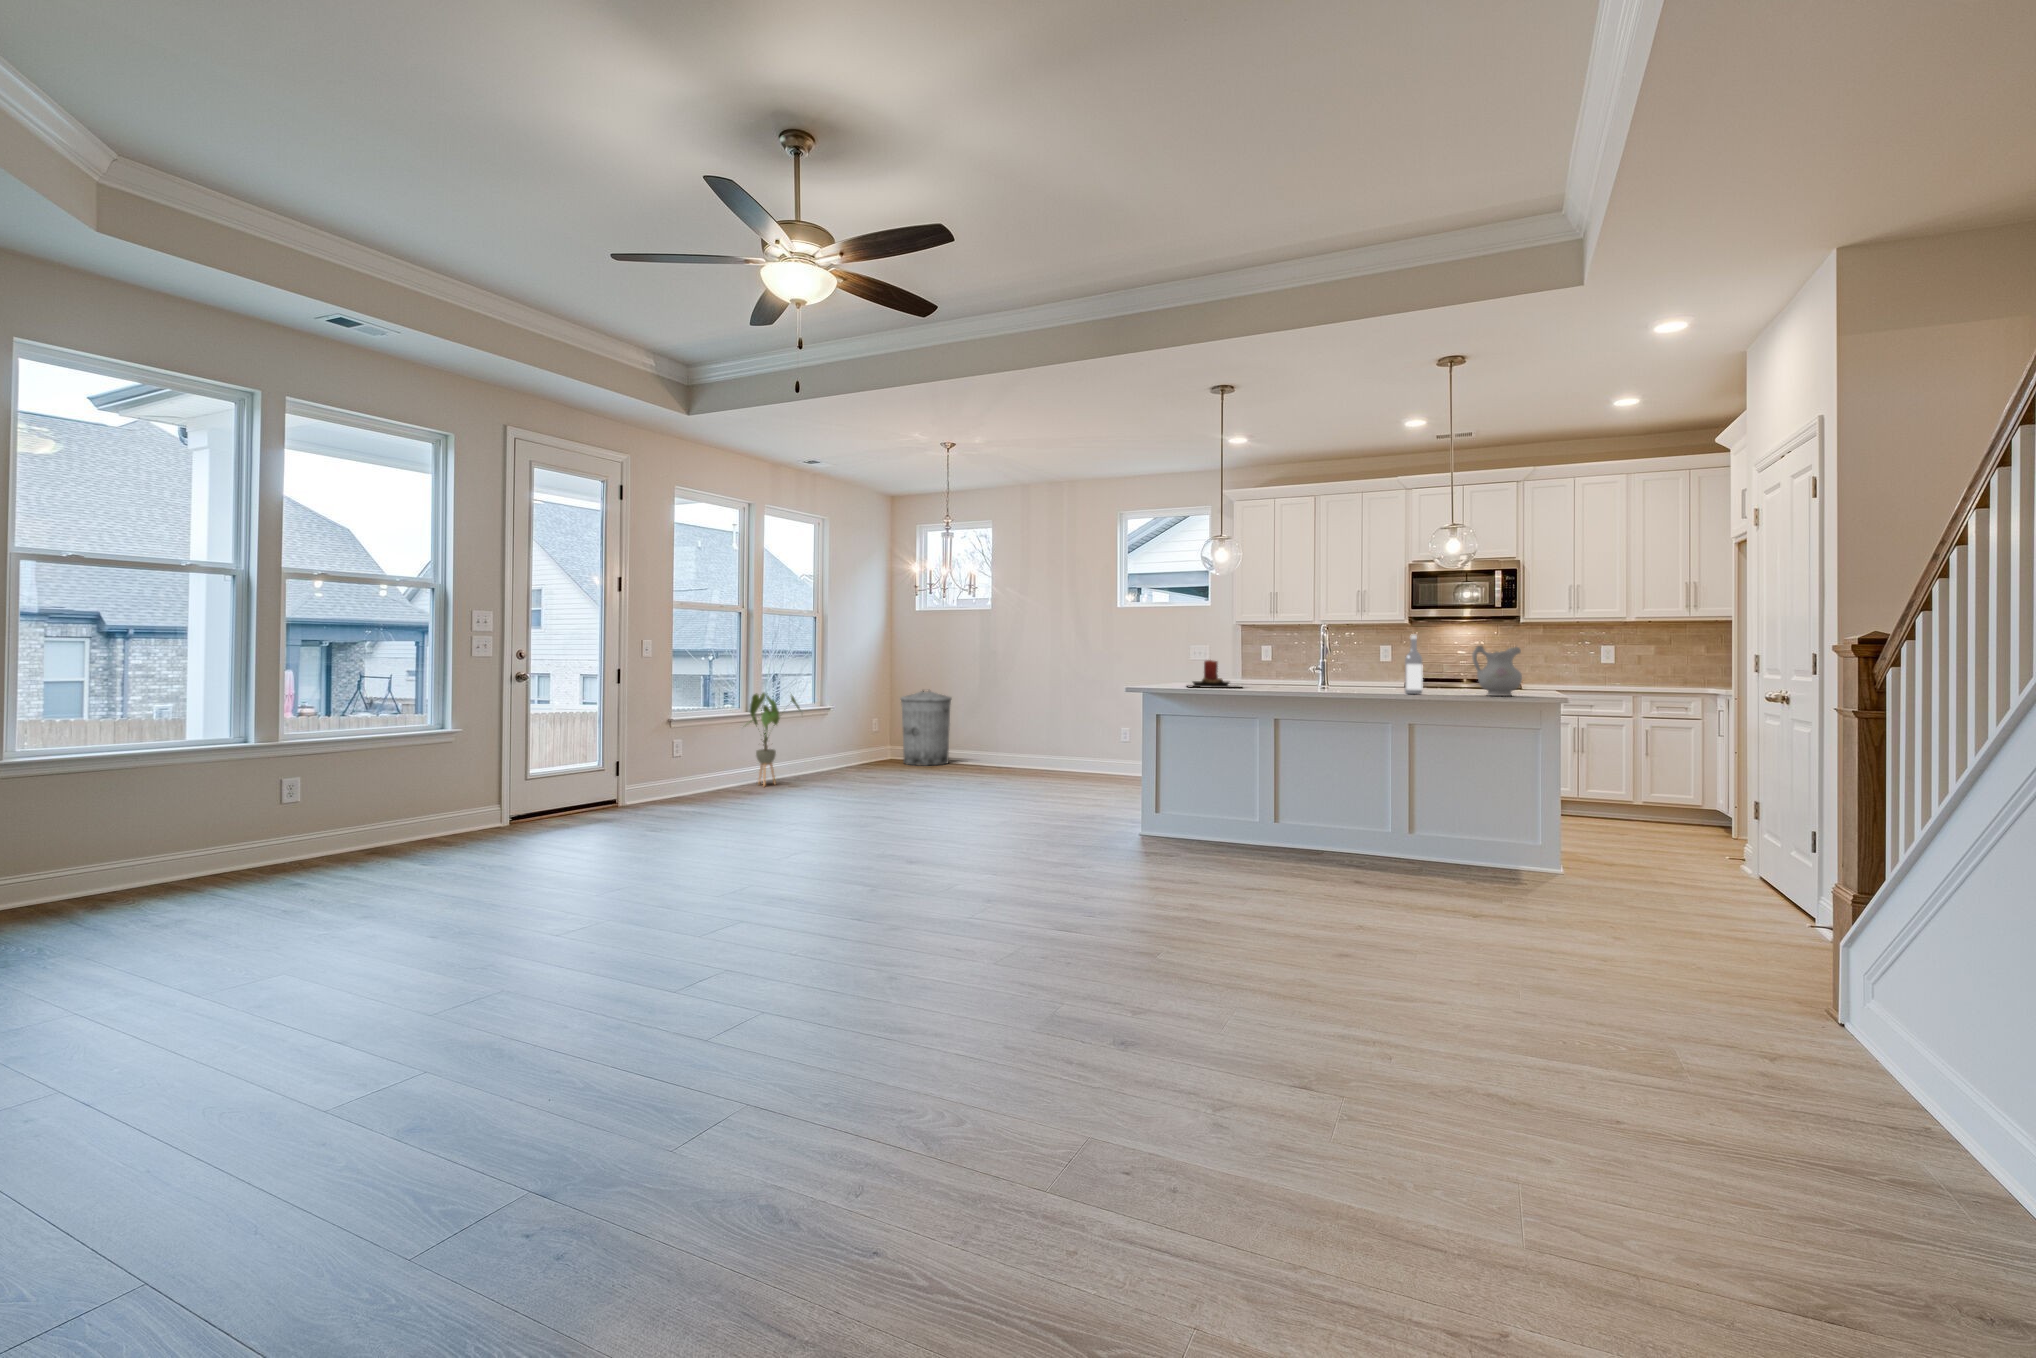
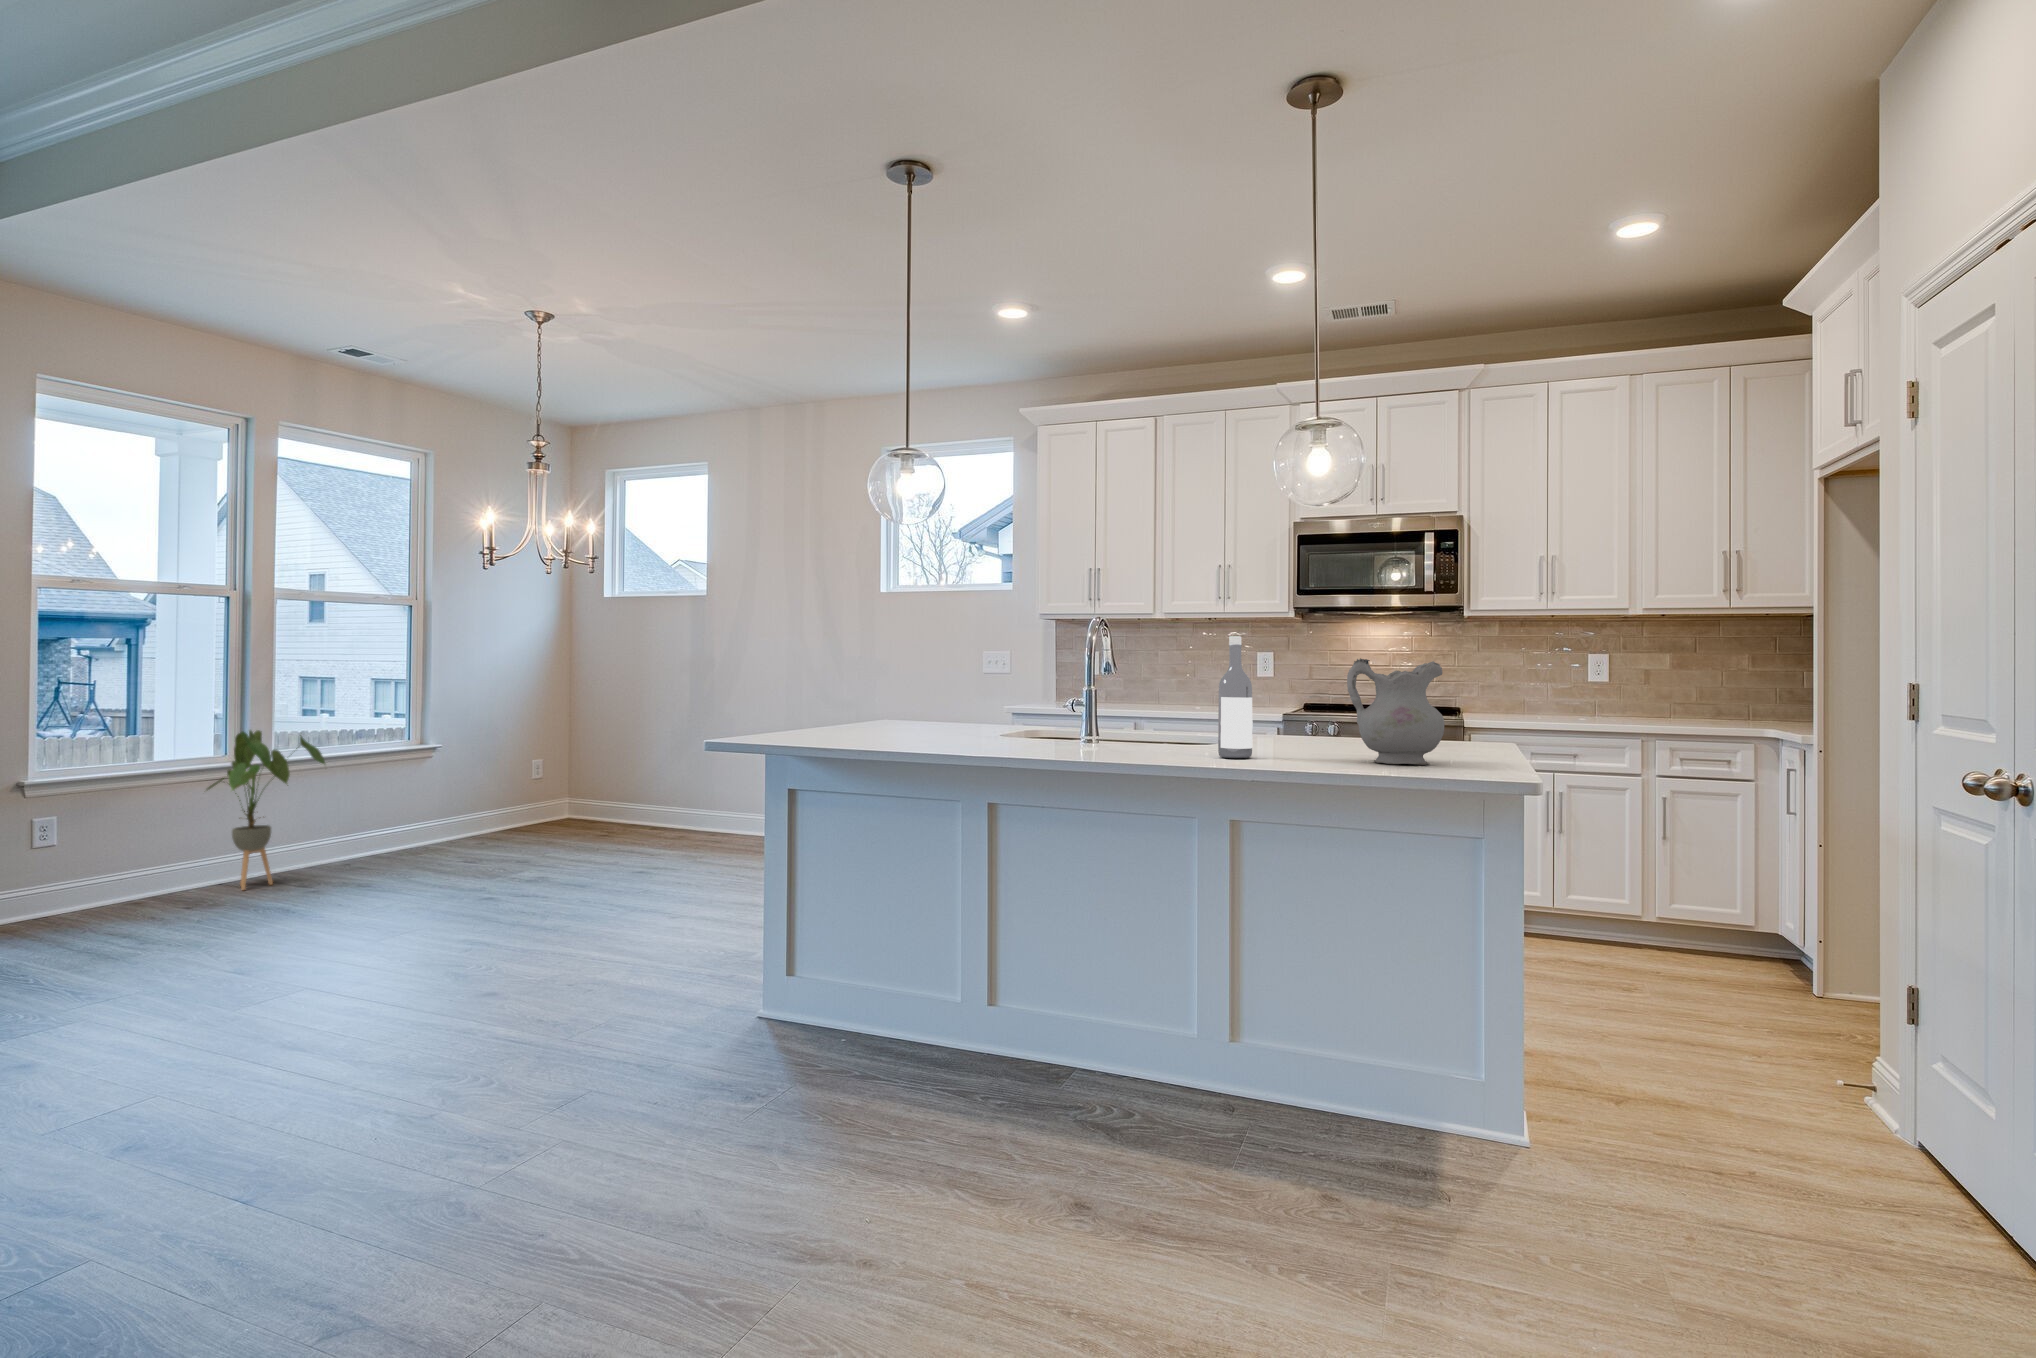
candle: present [1187,660,1241,688] -> none [857,681,969,735]
trash can: present [901,691,952,766] -> none [558,718,643,836]

